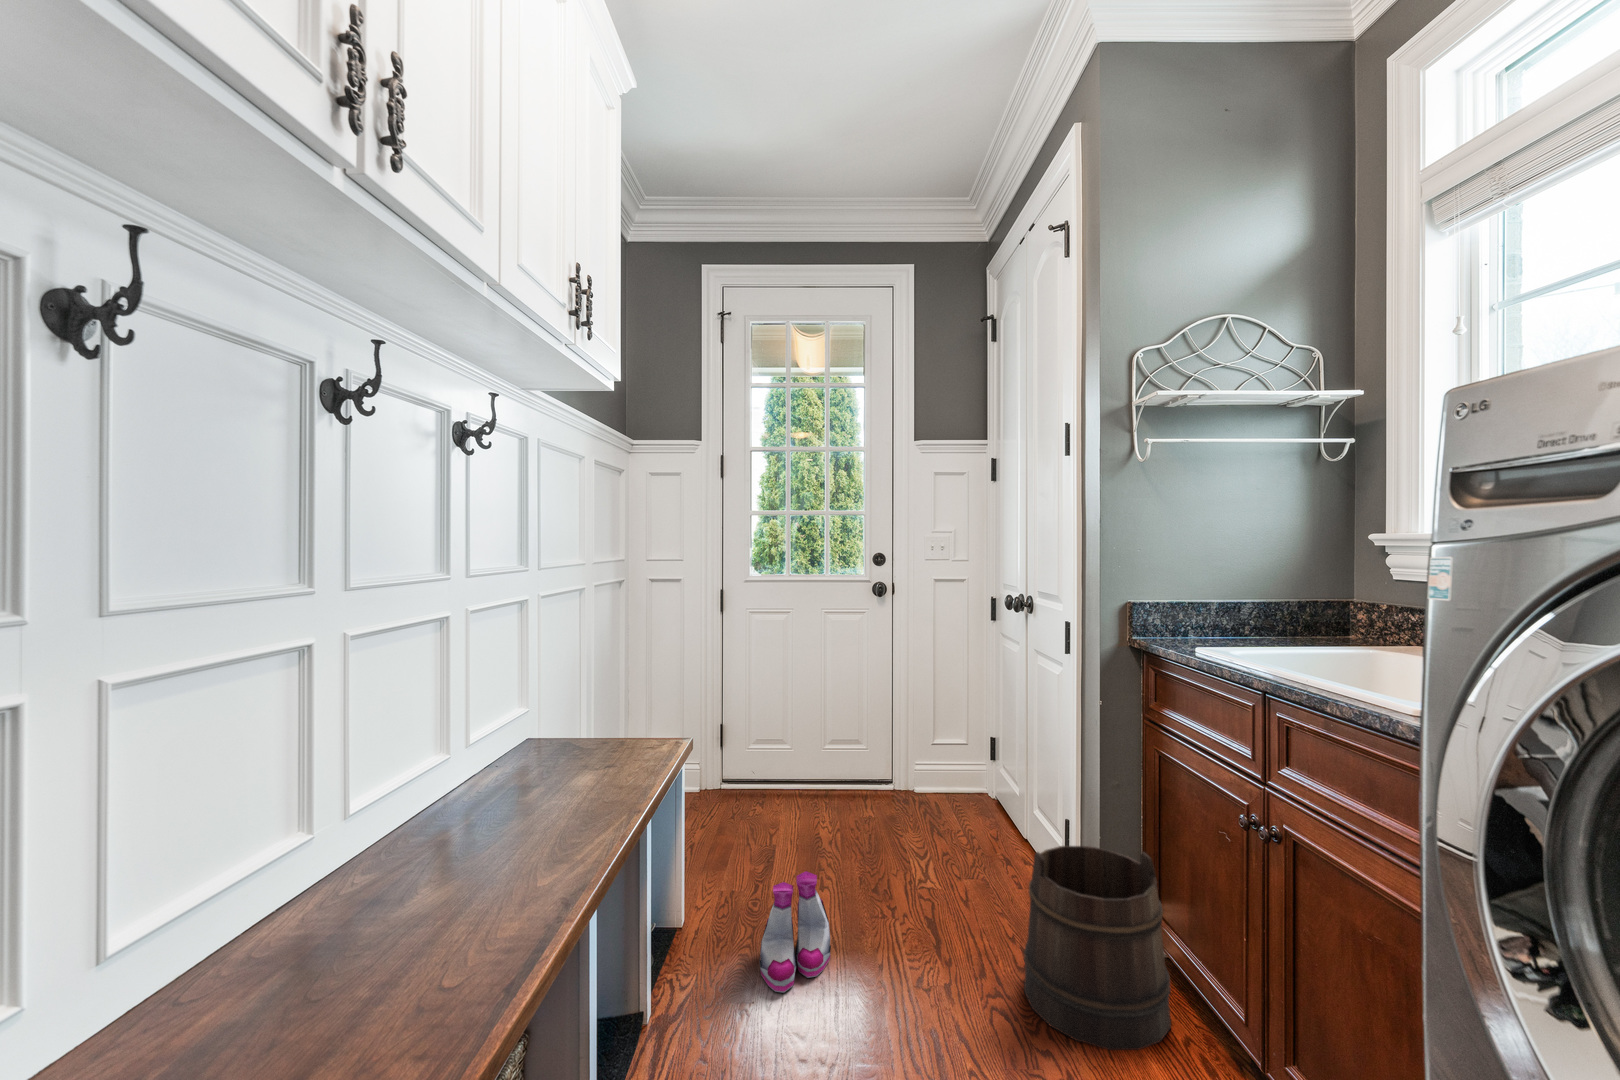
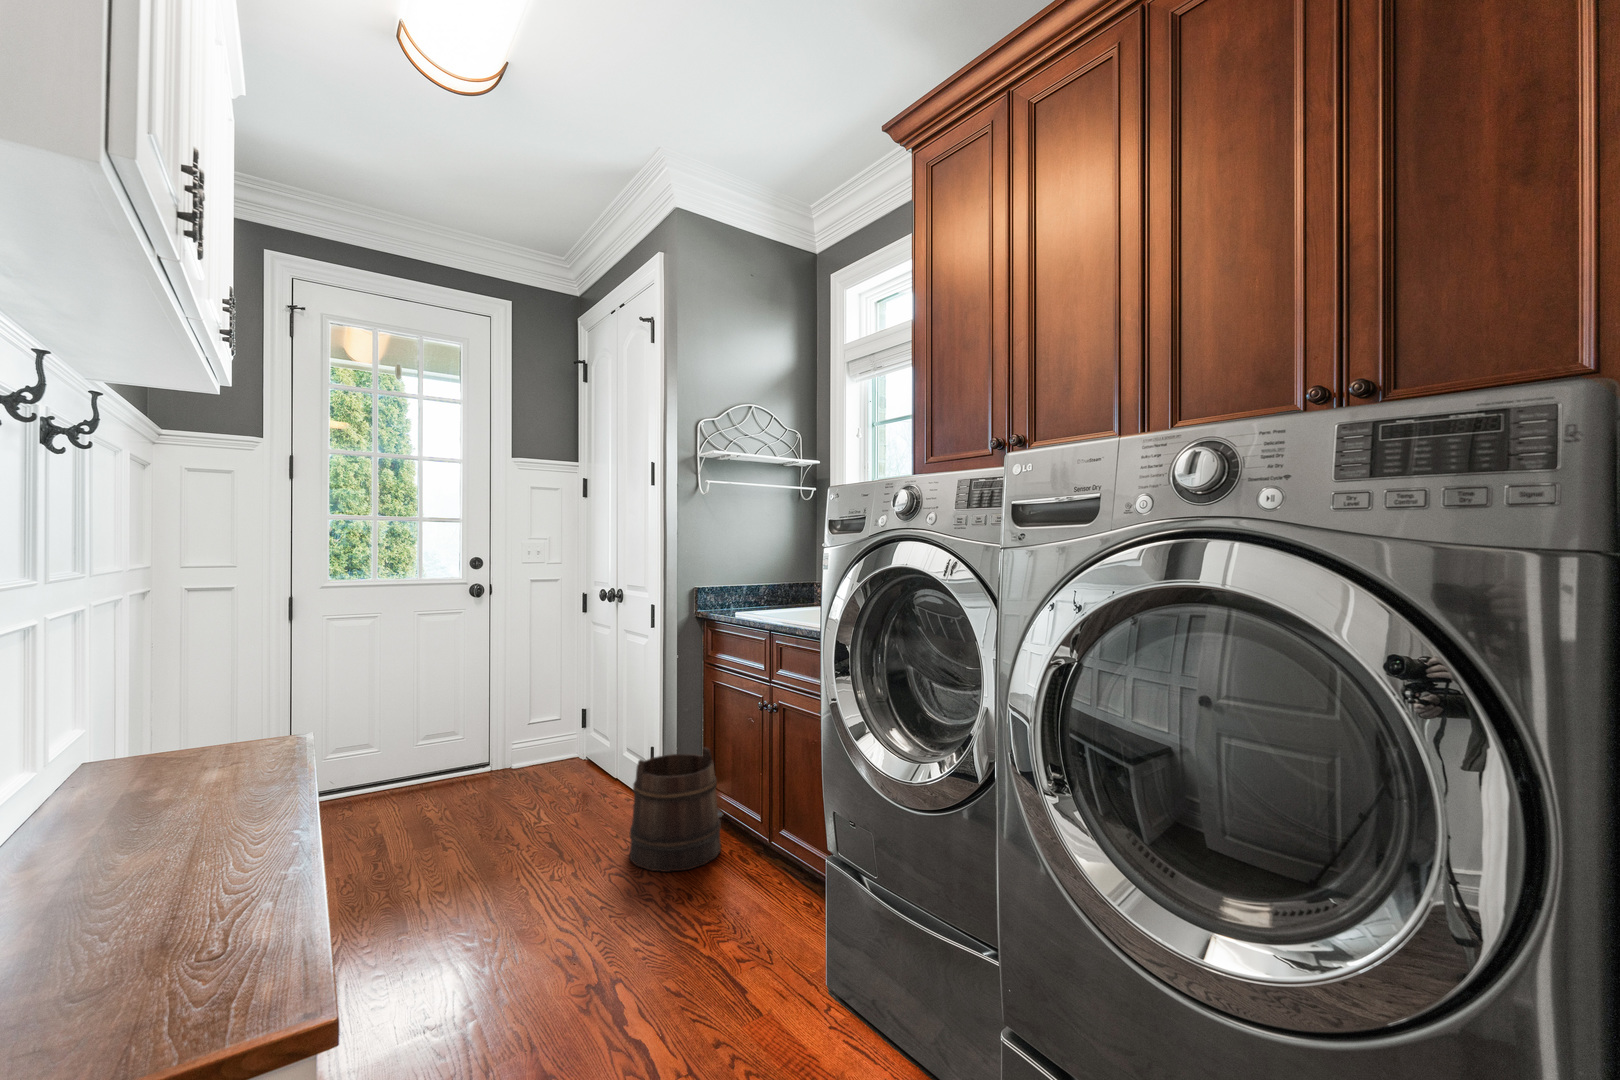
boots: present [759,871,831,993] -> none [412,819,476,914]

